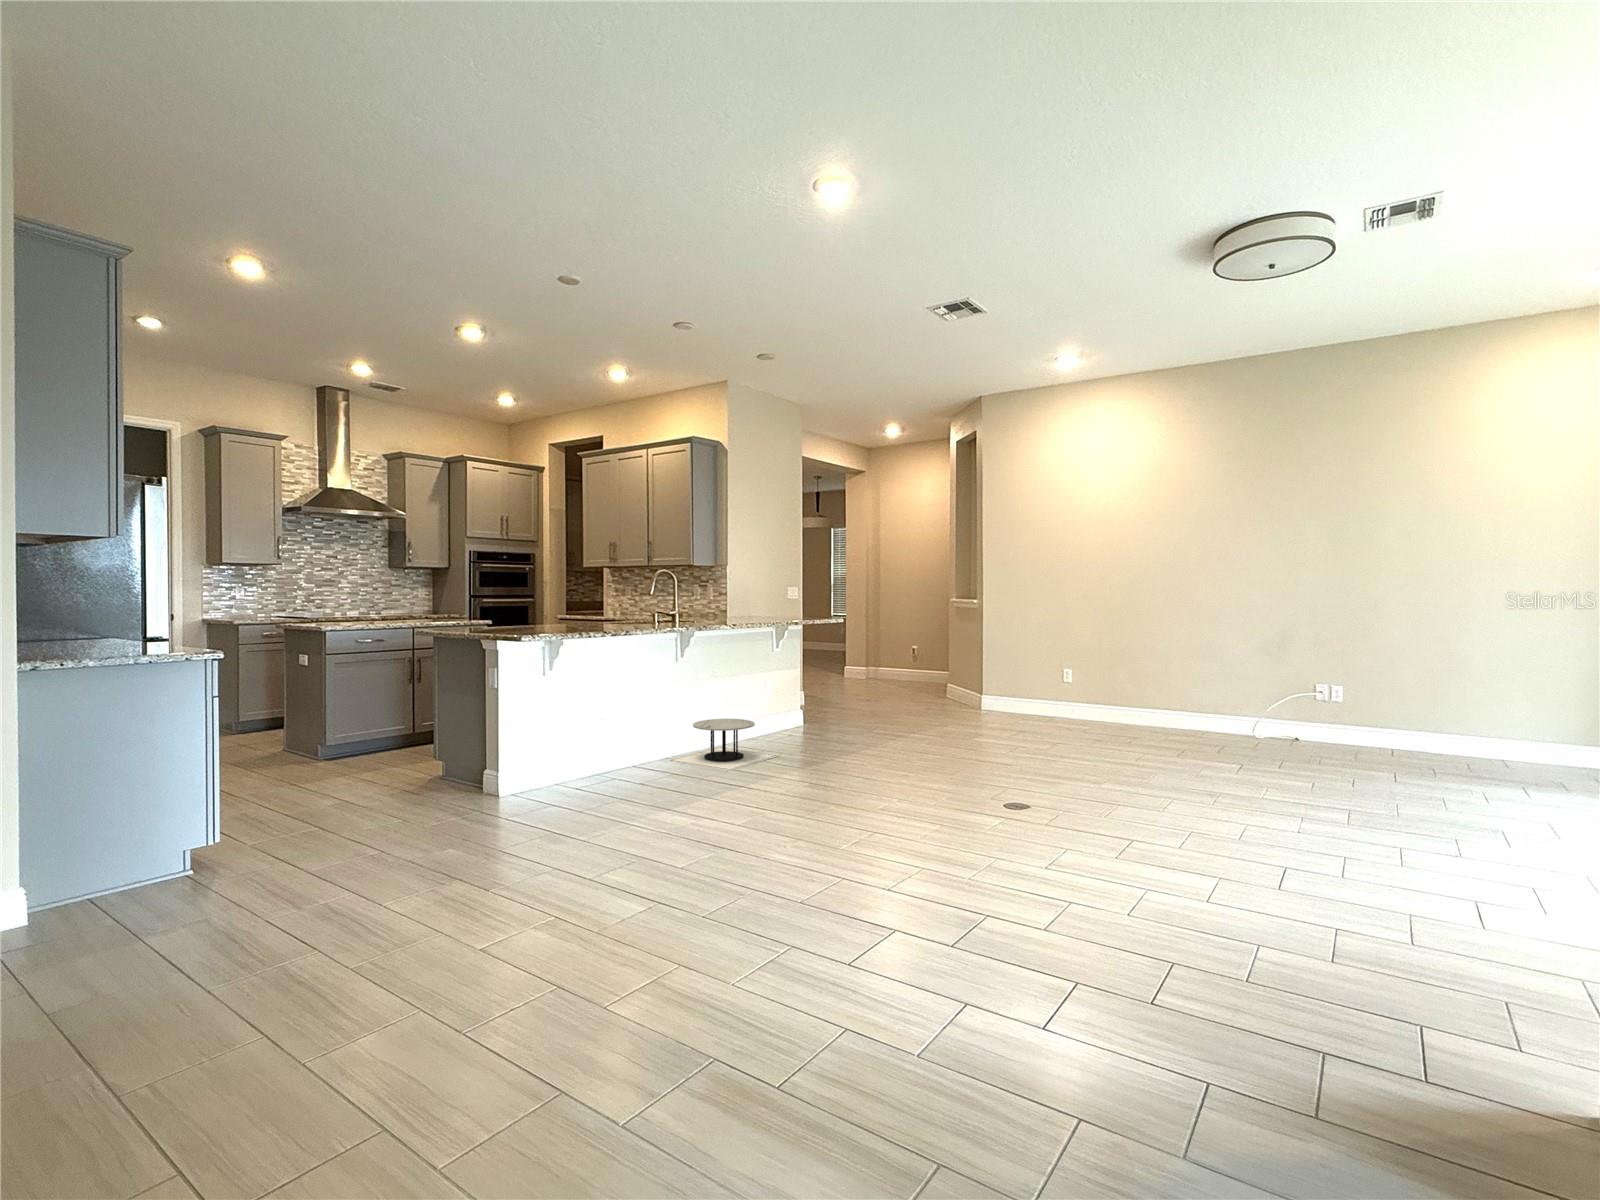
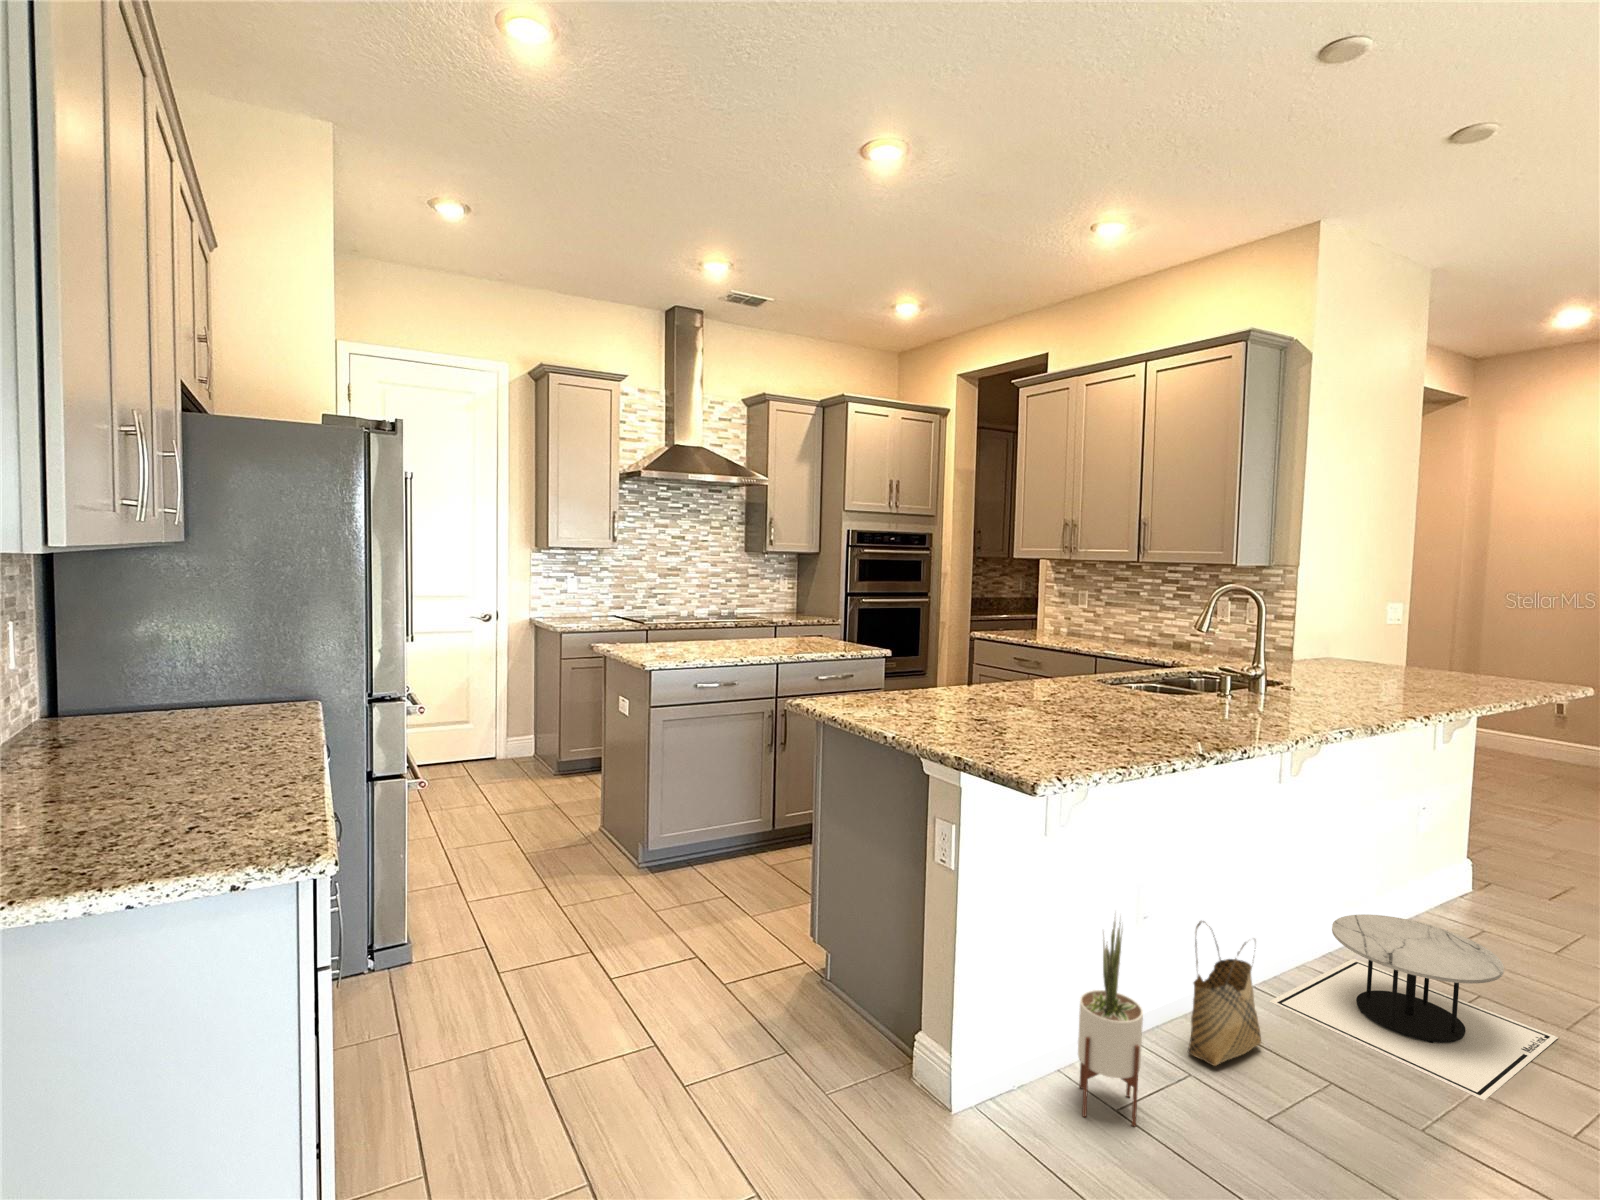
potted plant: none [553,701,580,791] -> present [1078,922,1143,1126]
woven basket: none [614,716,649,775] -> present [1188,921,1261,1066]

